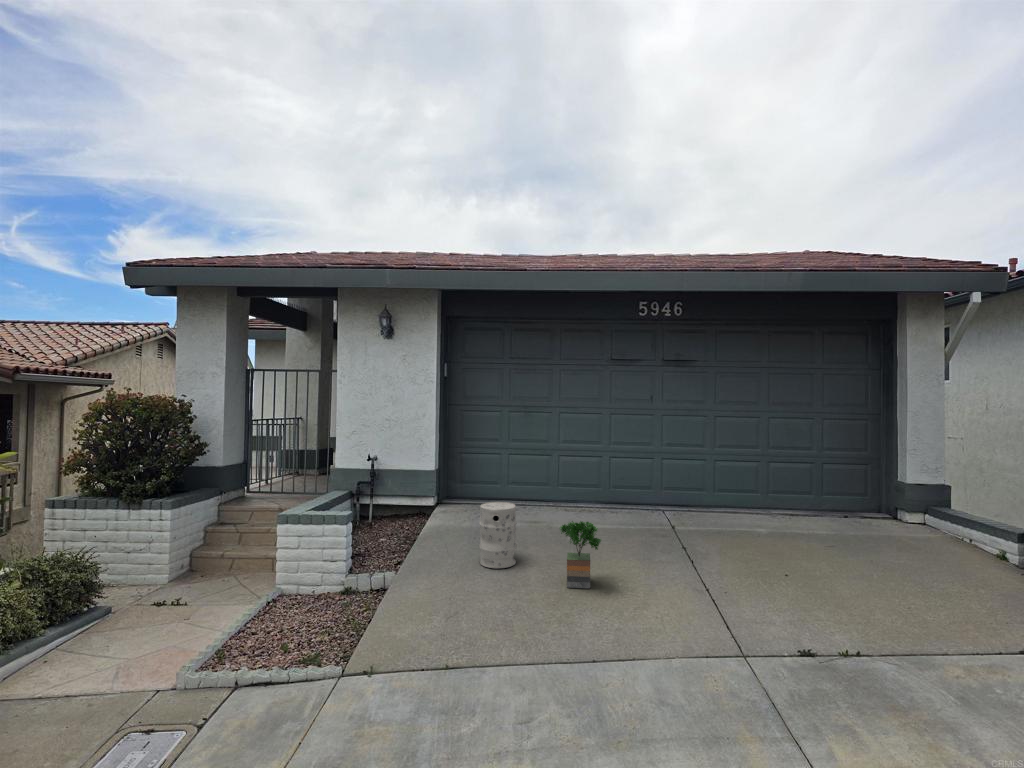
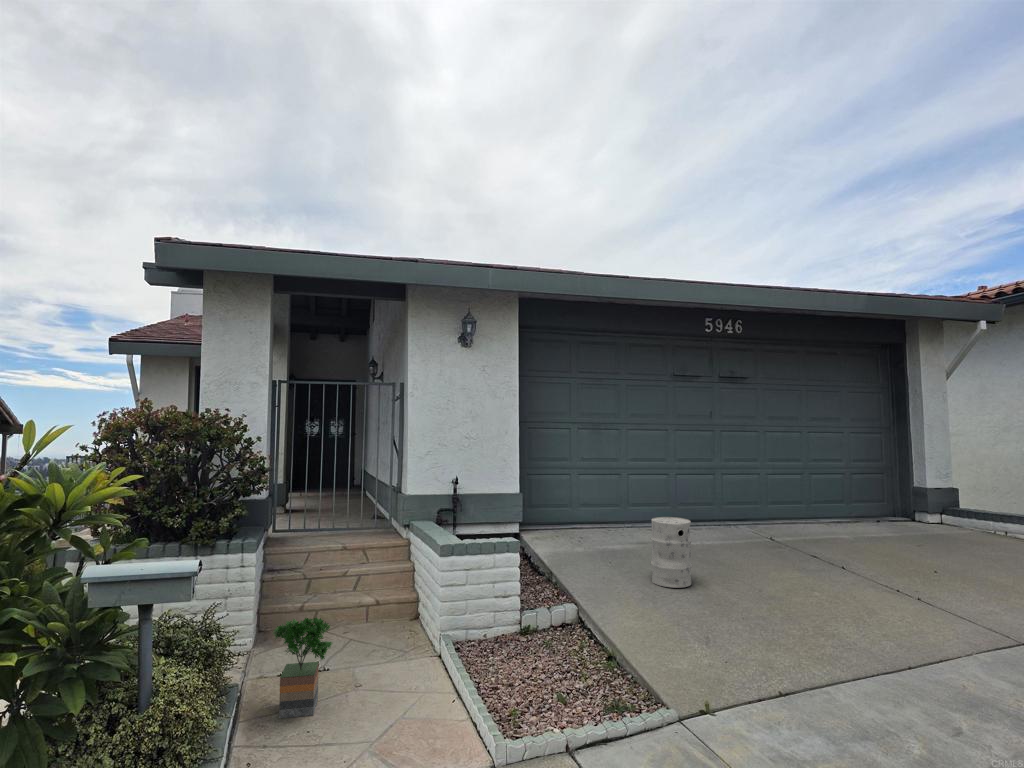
potted tree: present [560,521,601,588] -> present [273,617,332,718]

